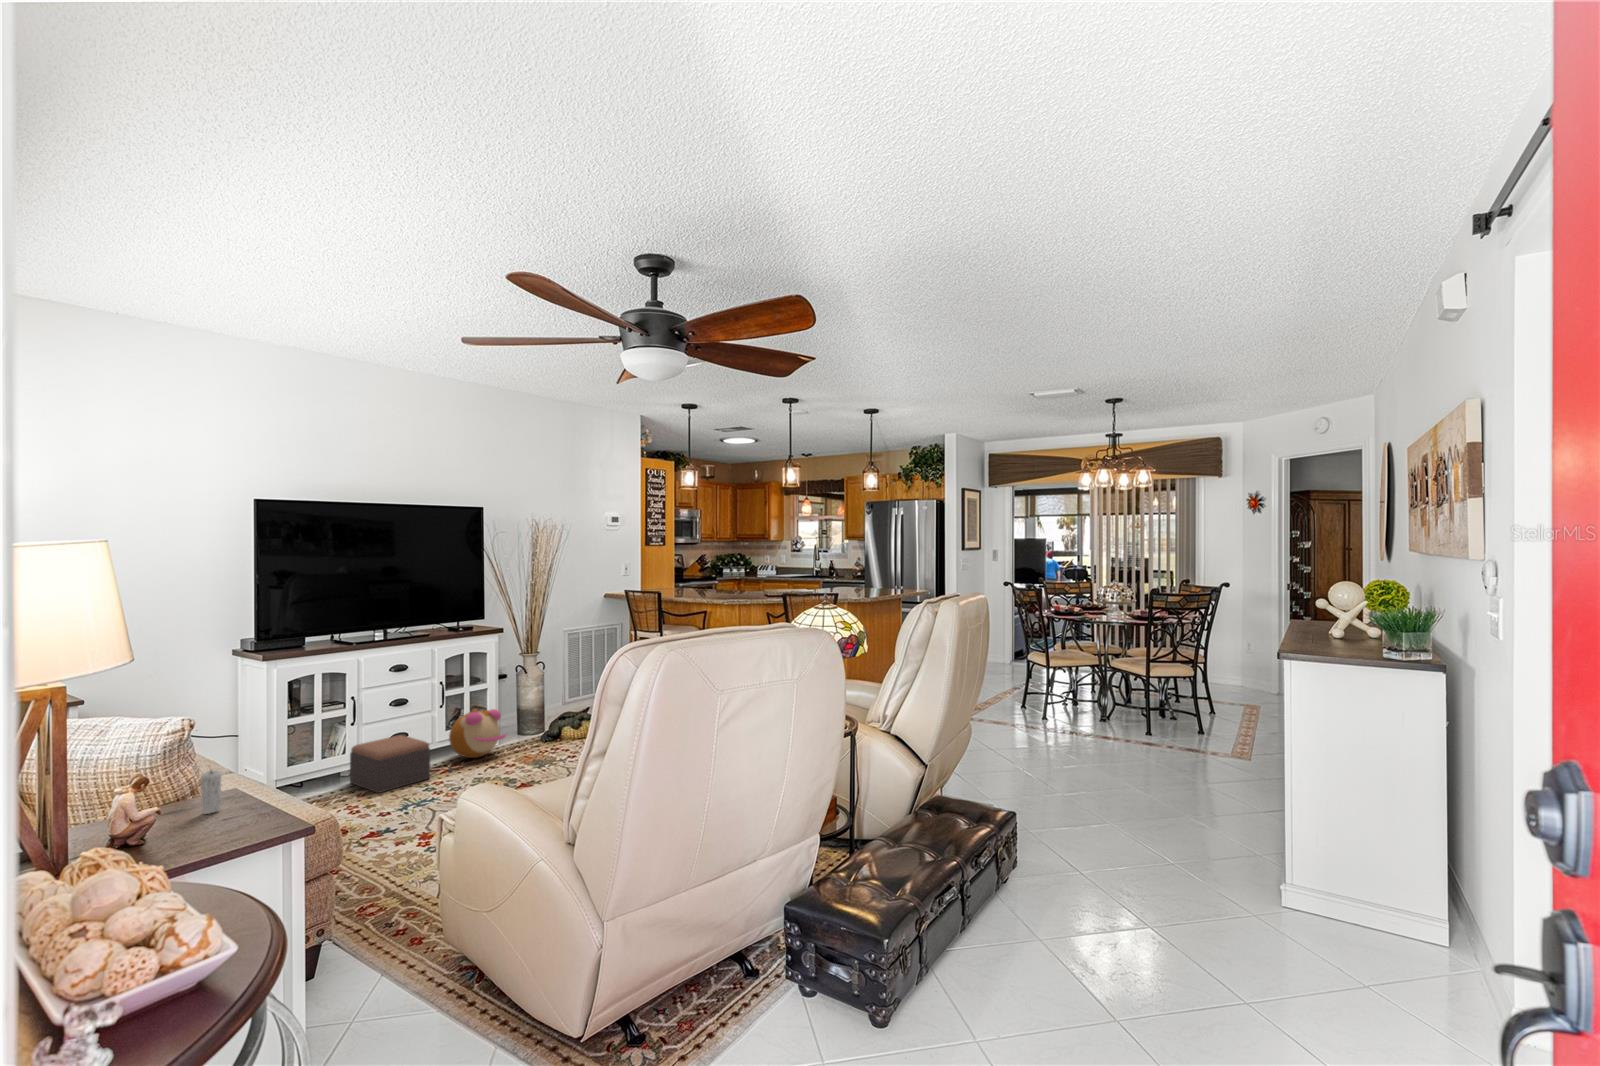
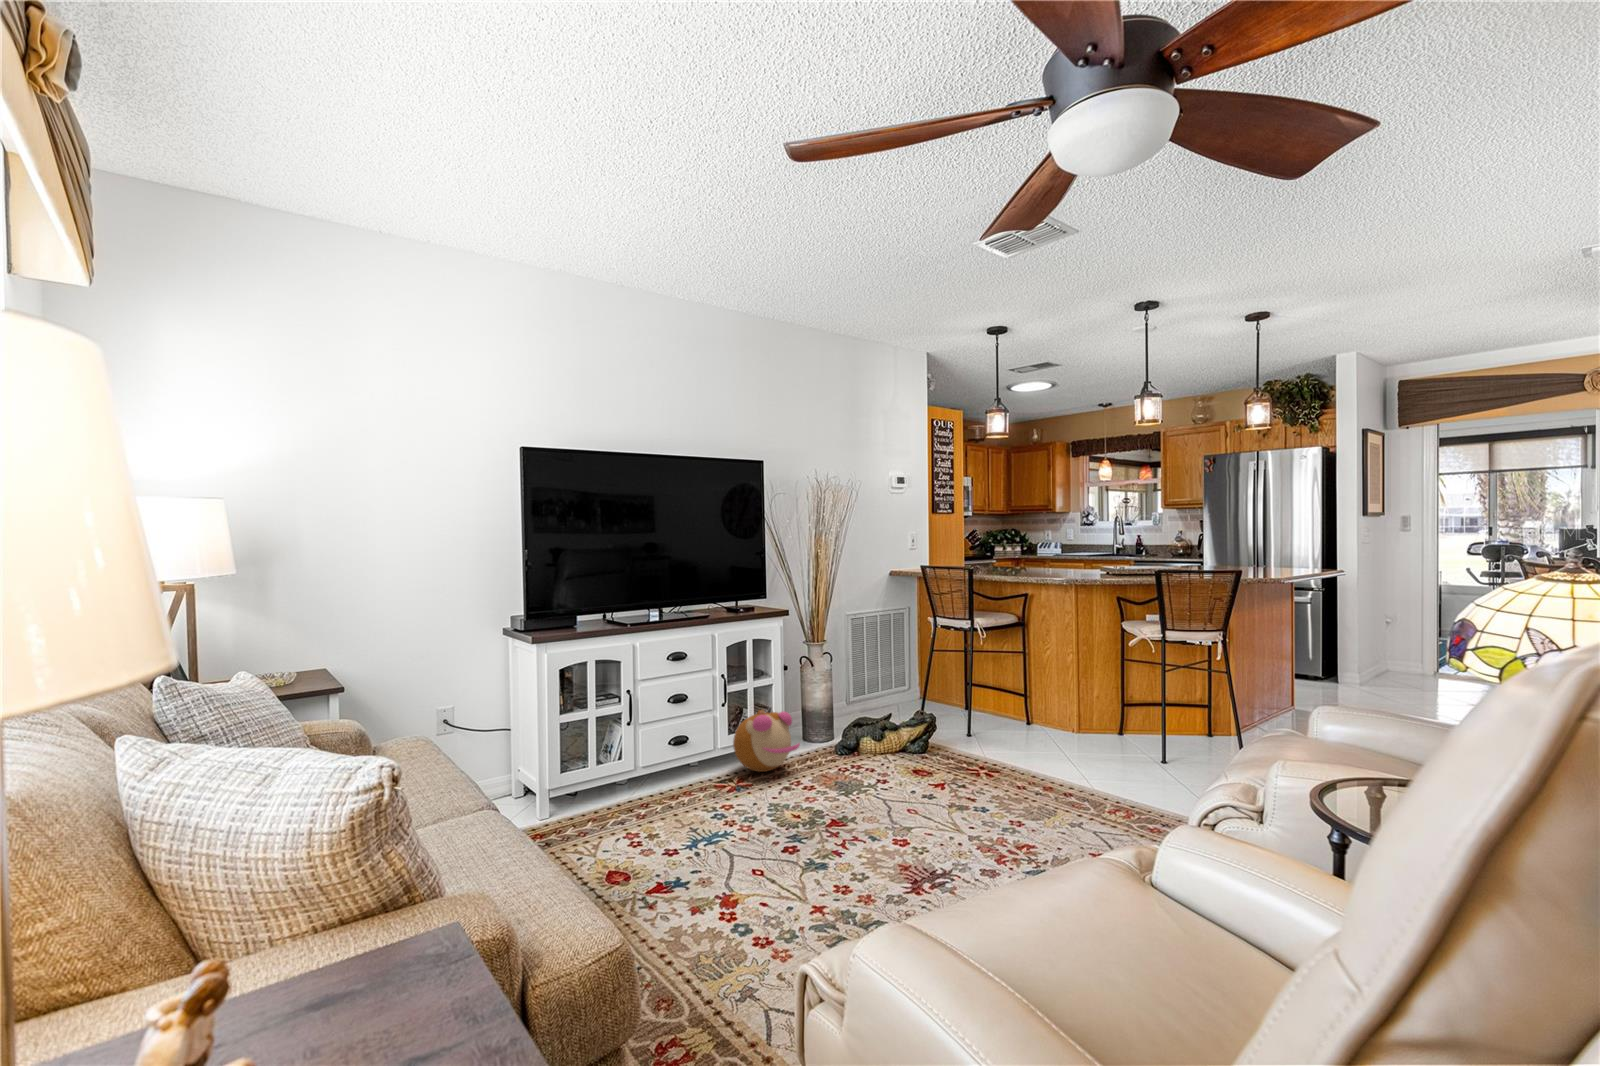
footstool: present [350,735,430,793] -> none [626,740,717,816]
candle: present [201,770,222,814] -> none [381,899,424,1014]

